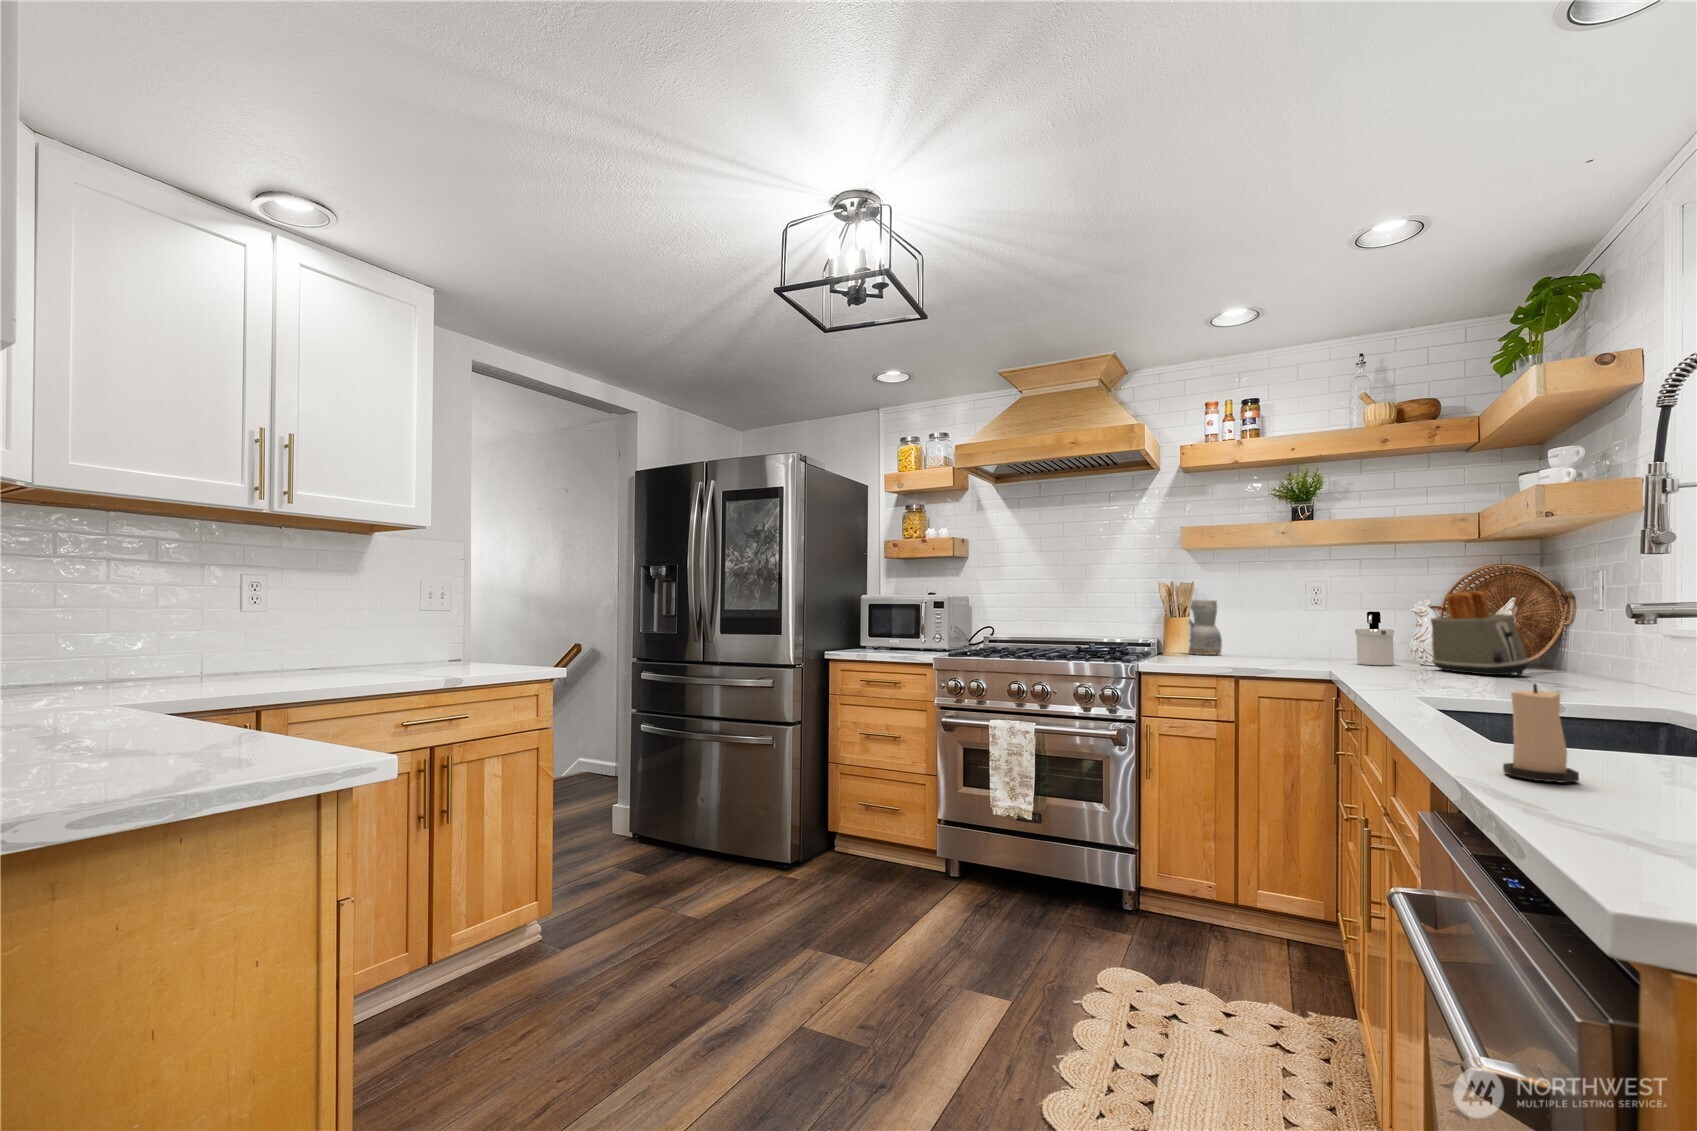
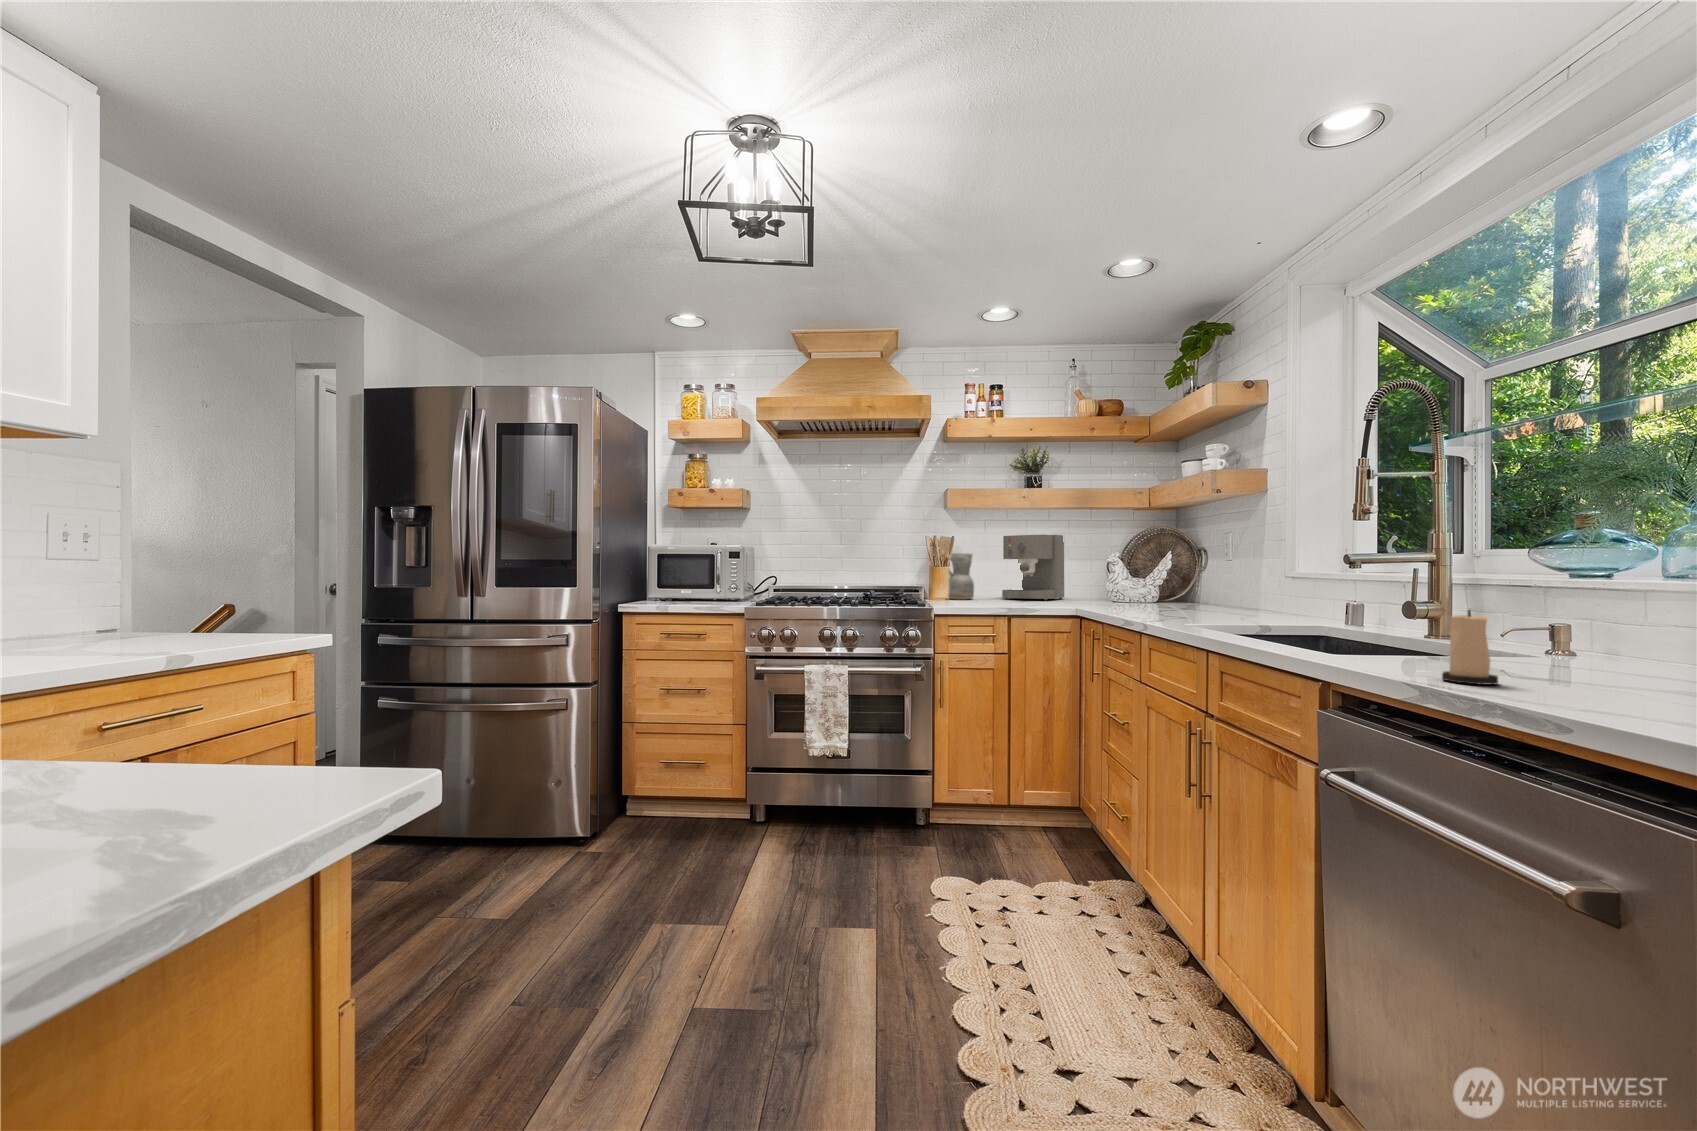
coffee maker: none [1259,577,1351,659] -> present [1002,535,1064,600]
toaster: present [1431,591,1529,675] -> none [1140,546,1206,608]
soap dispenser: present [1355,612,1394,665] -> none [1082,562,1108,604]

